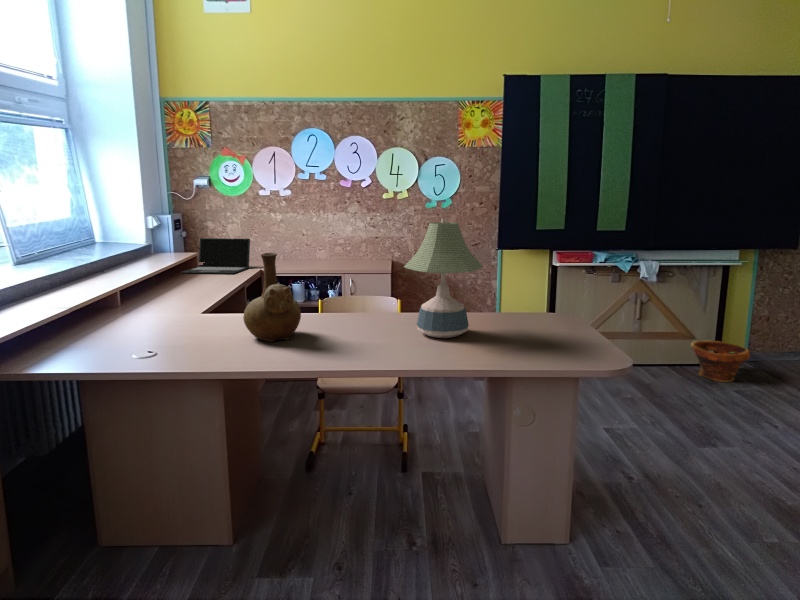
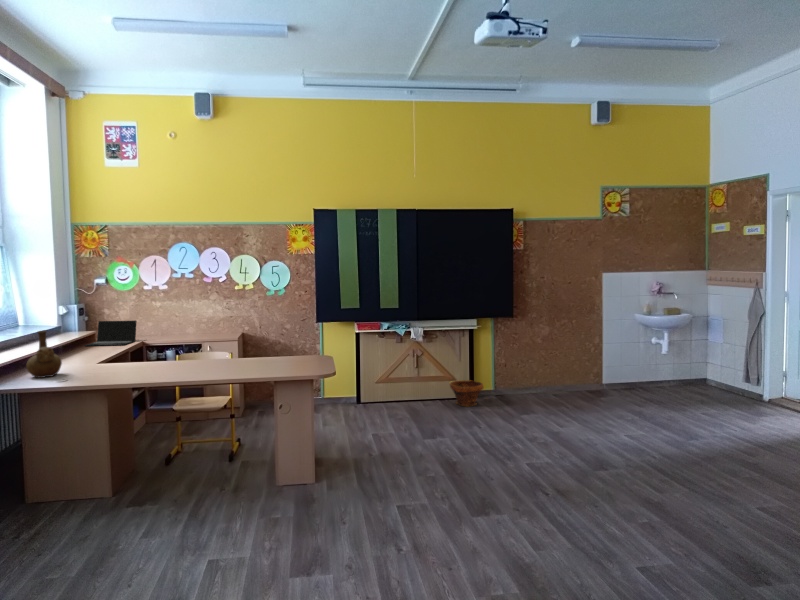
desk lamp: present [404,219,483,338] -> none [220,309,263,371]
vase: present [243,253,301,342] -> present [27,330,62,378]

